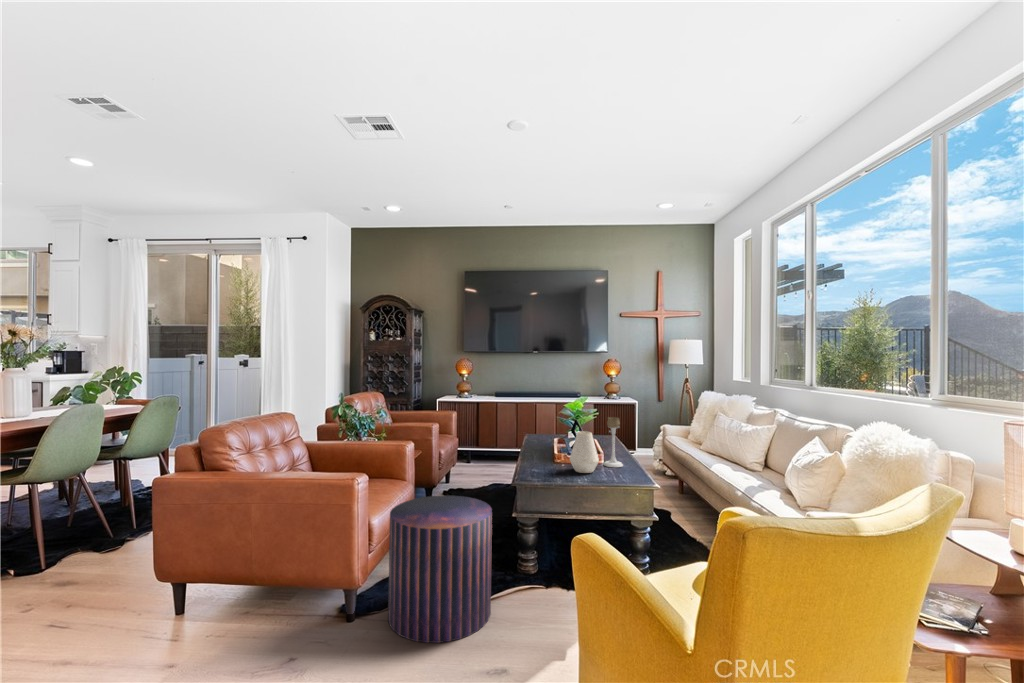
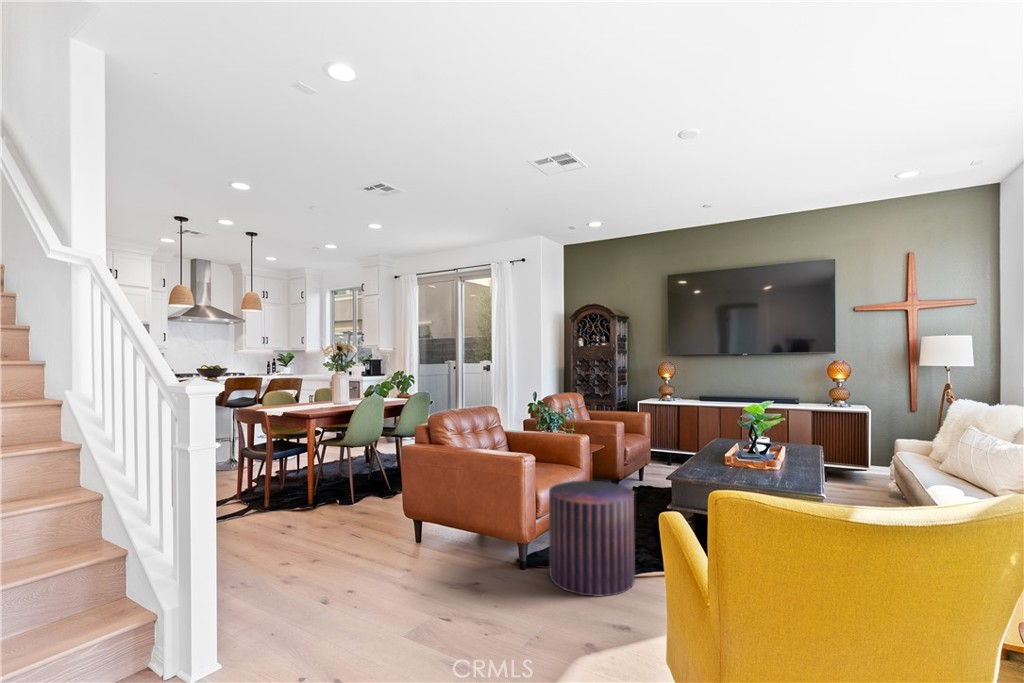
candle holder: present [604,417,623,467] -> none [780,424,803,477]
vase: present [570,431,599,473] -> none [736,437,769,479]

